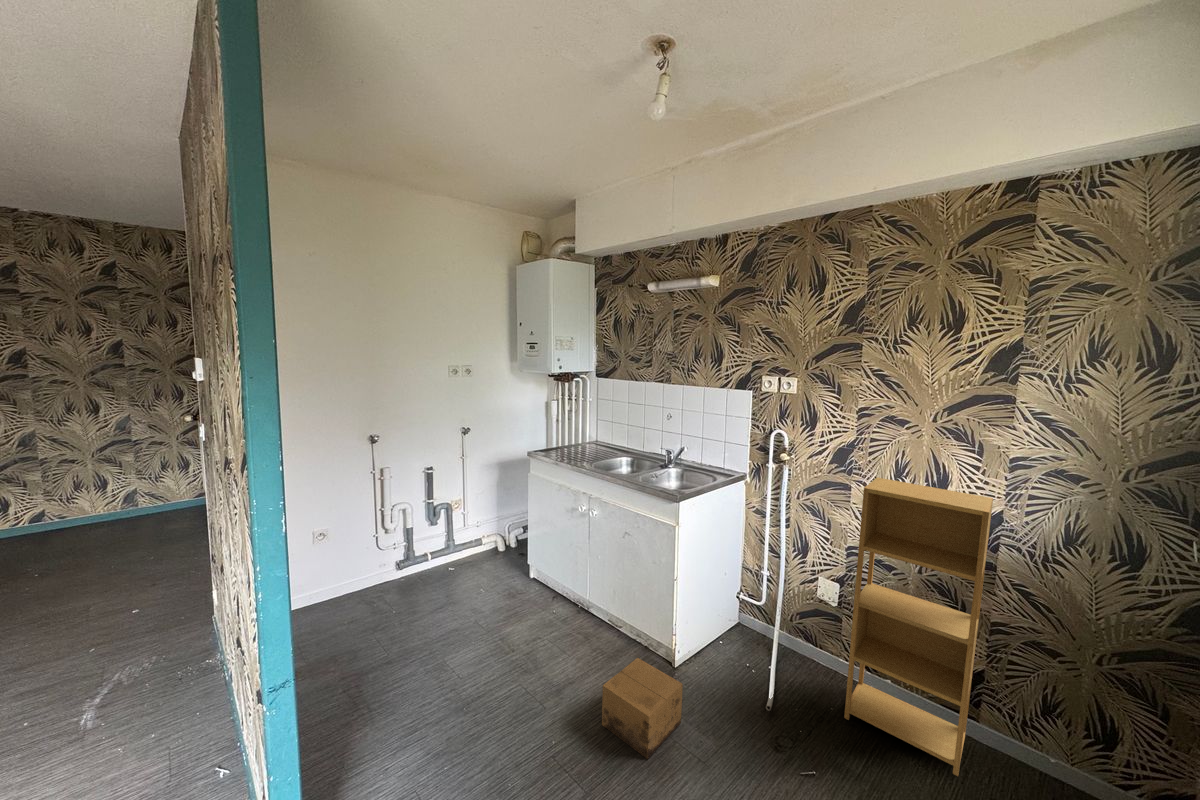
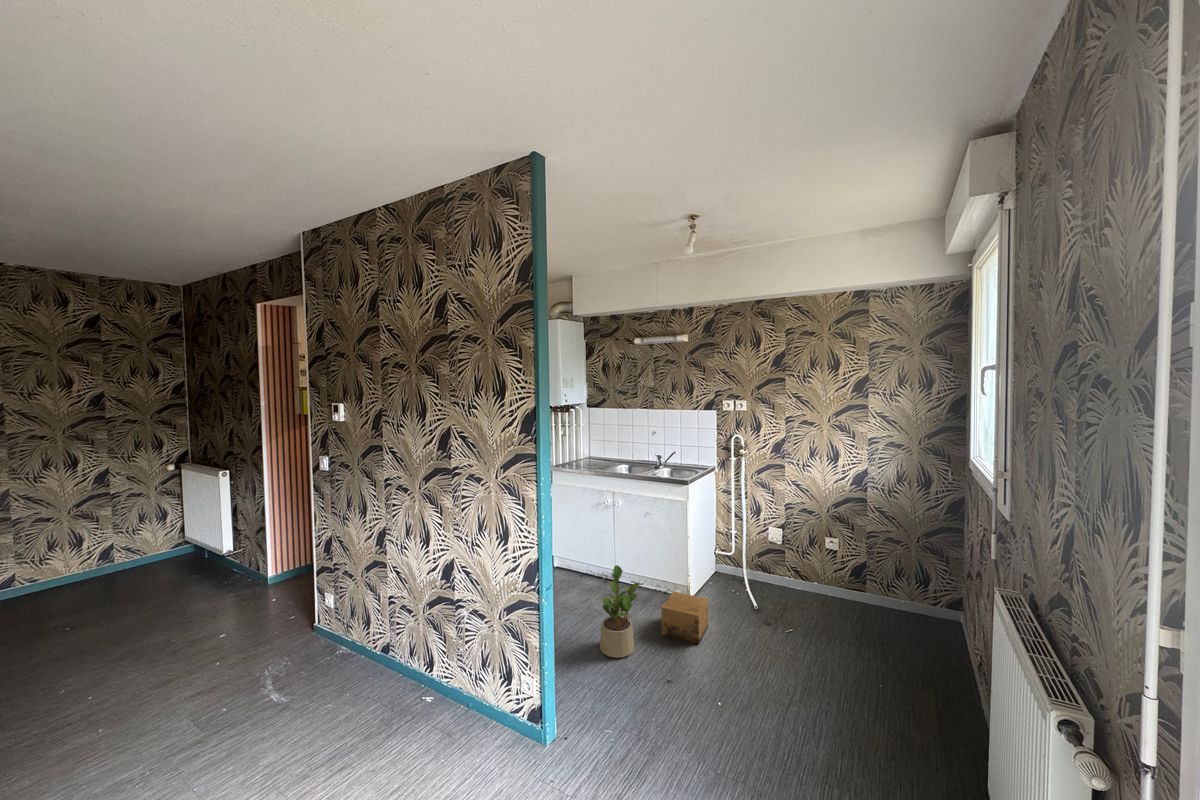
shelving unit: present [844,477,993,776] -> none [797,458,864,621]
potted plant: none [499,618,566,756] -> present [600,565,639,658]

